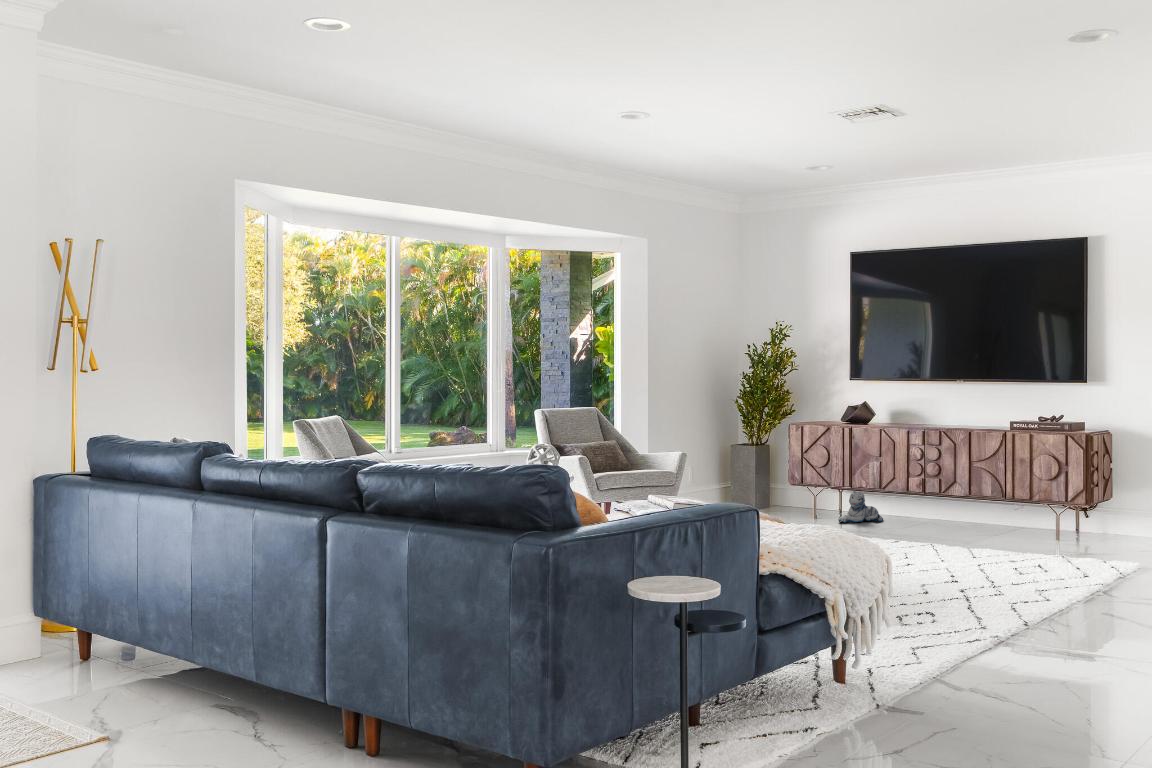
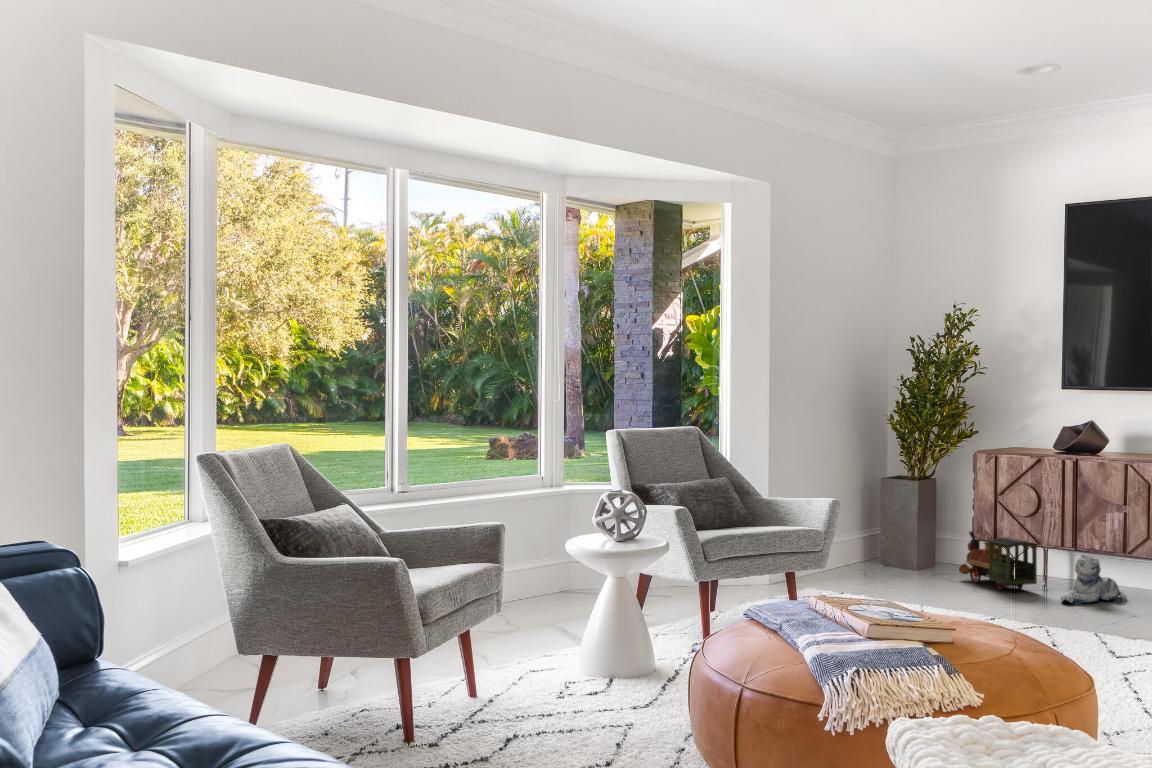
toy train: none [780,477,829,517] -> present [959,531,1037,590]

